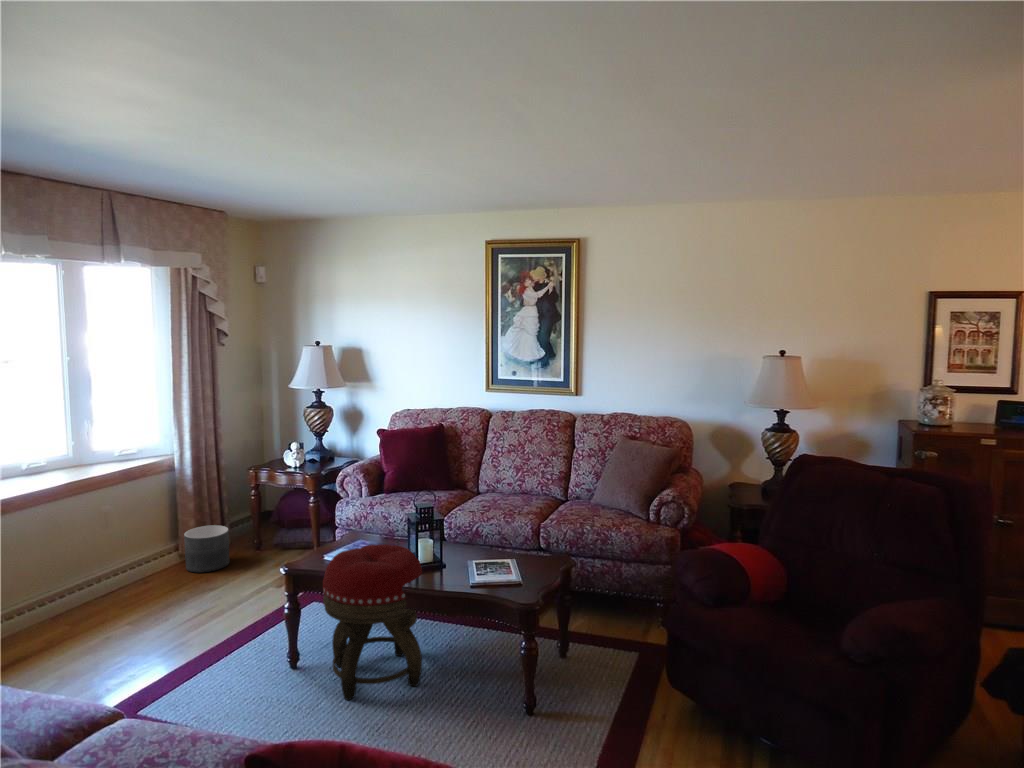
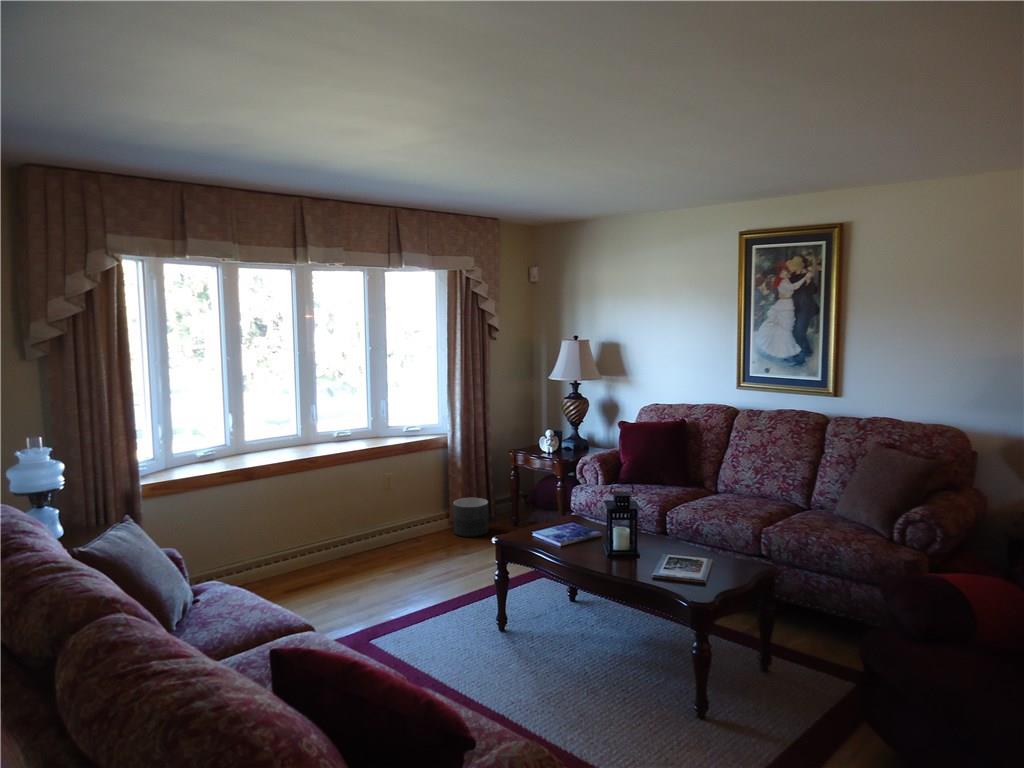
footstool: present [323,544,422,700] -> none [528,526,621,662]

